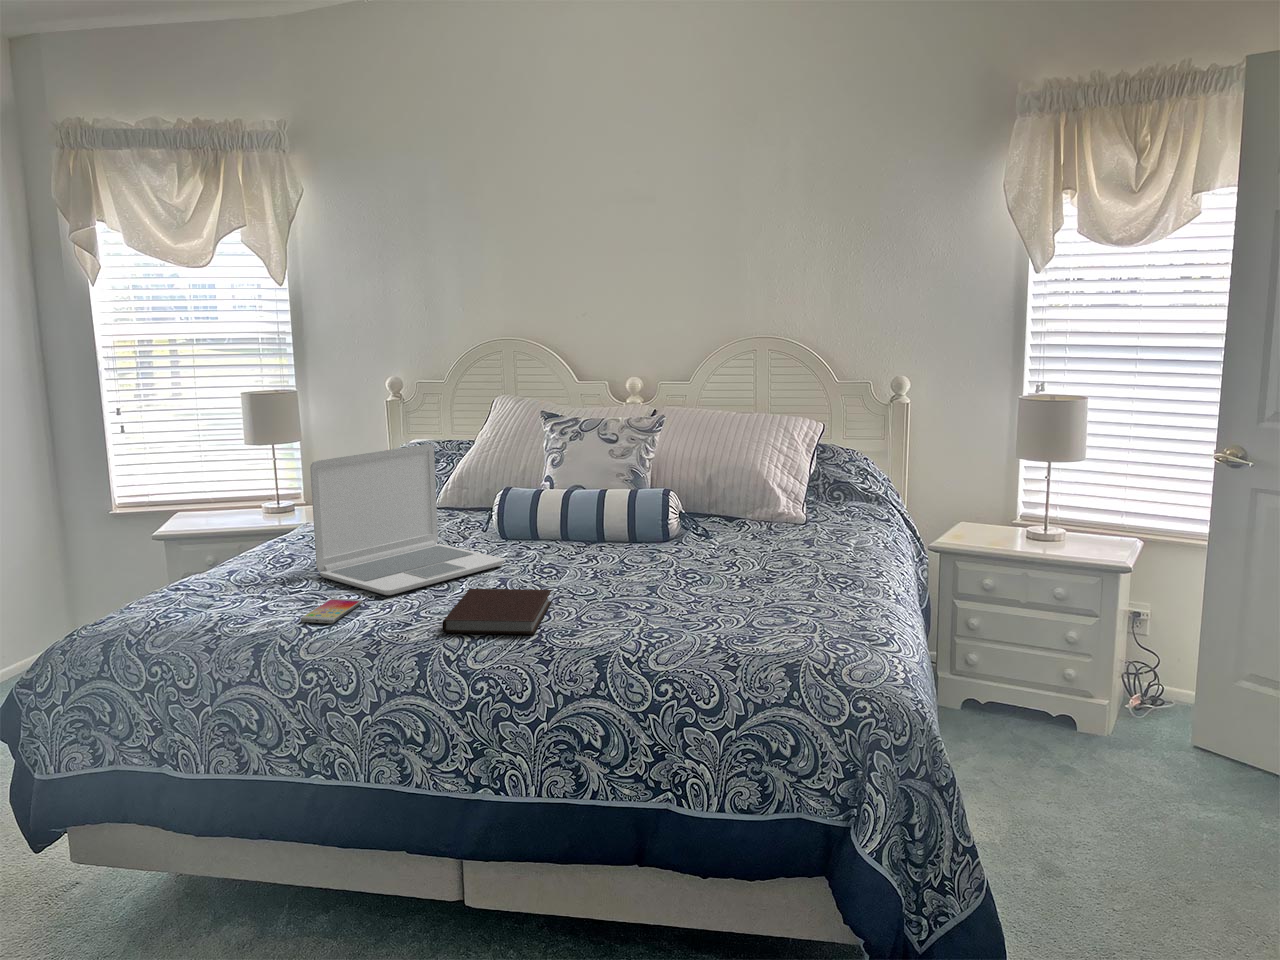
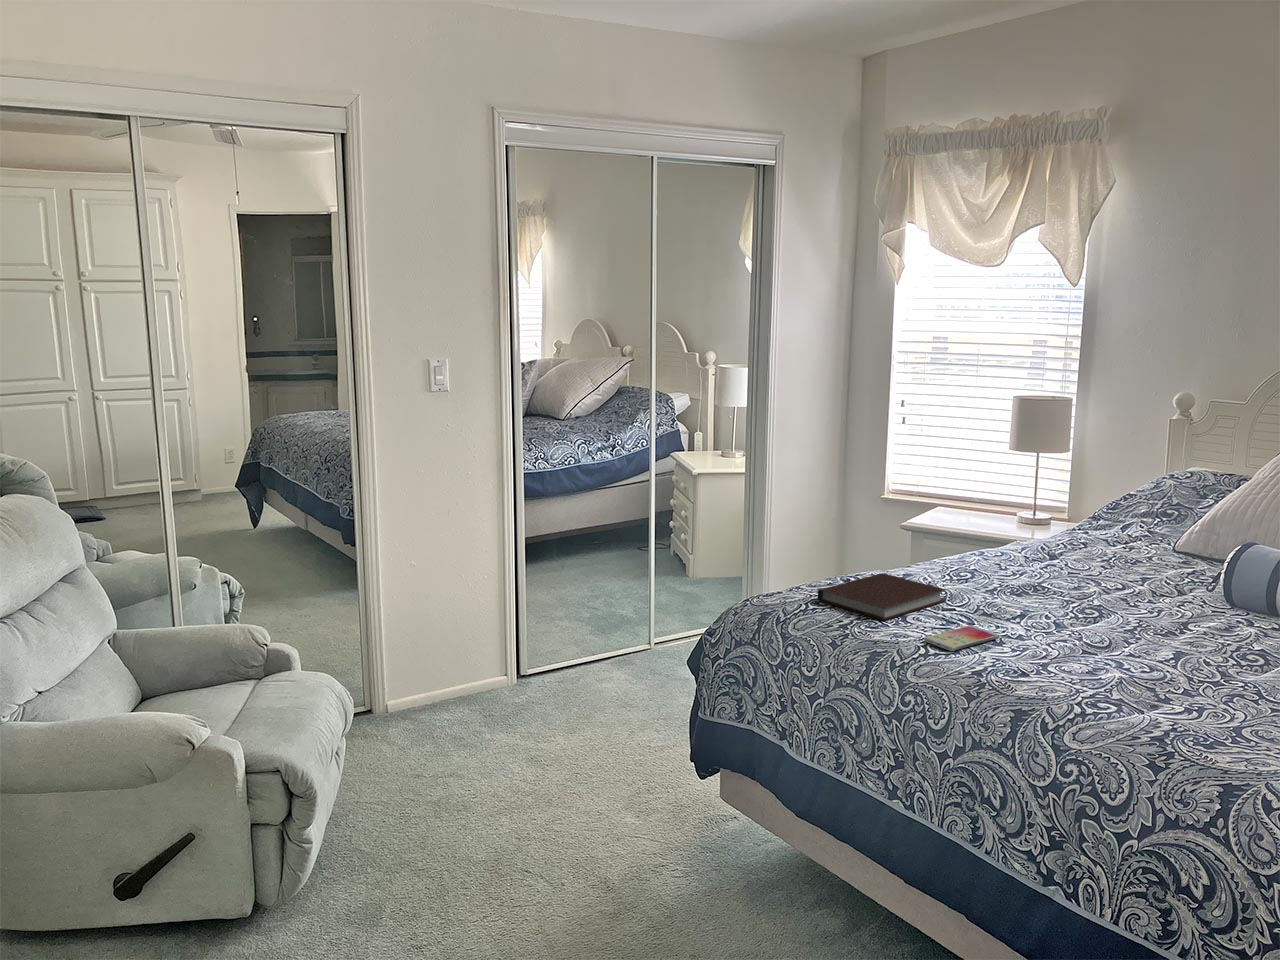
laptop: present [310,444,505,595] -> none [979,480,1198,637]
notebook: present [443,589,552,634] -> present [818,573,946,620]

